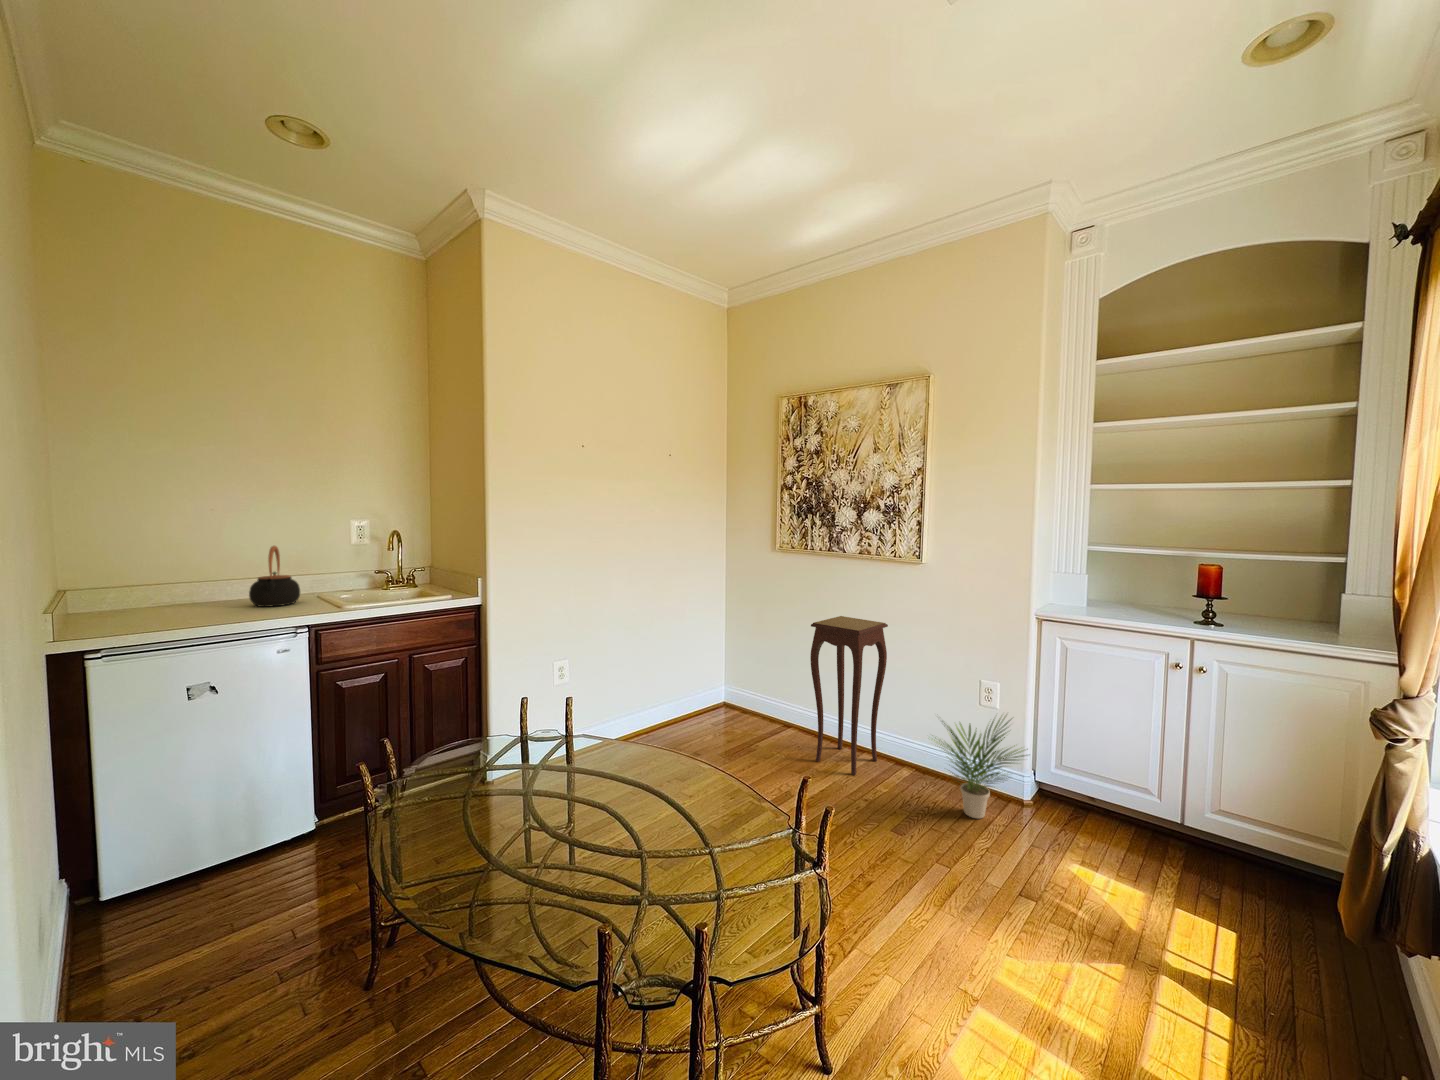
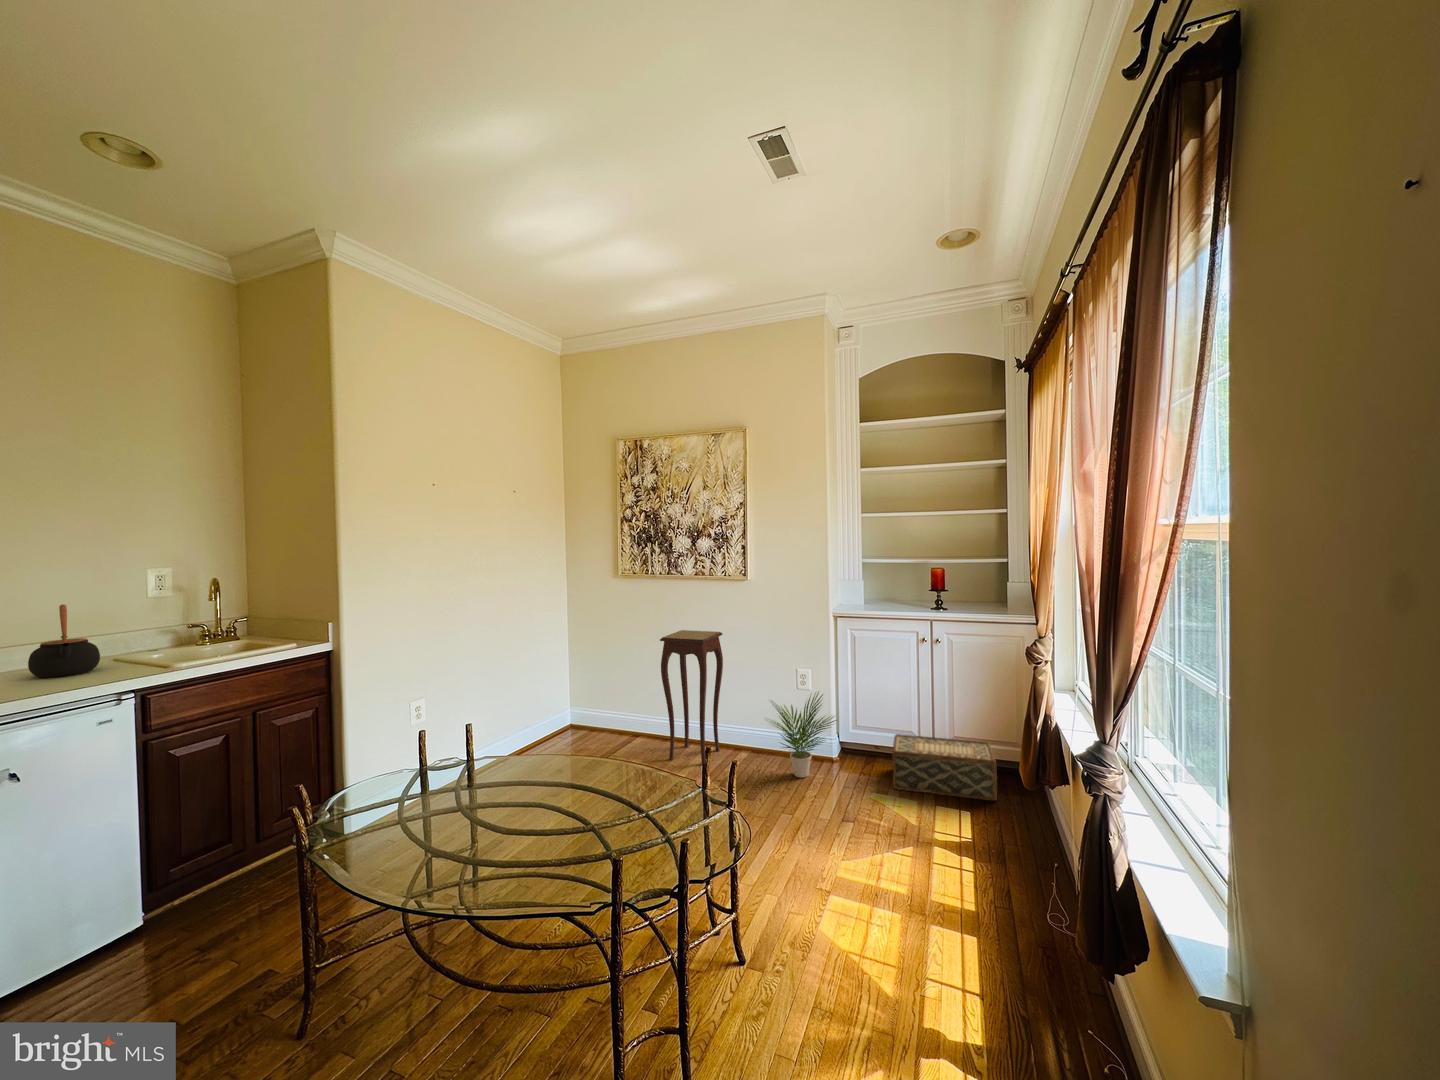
woven basket: none [1107,789,1293,926] -> present [892,734,997,800]

